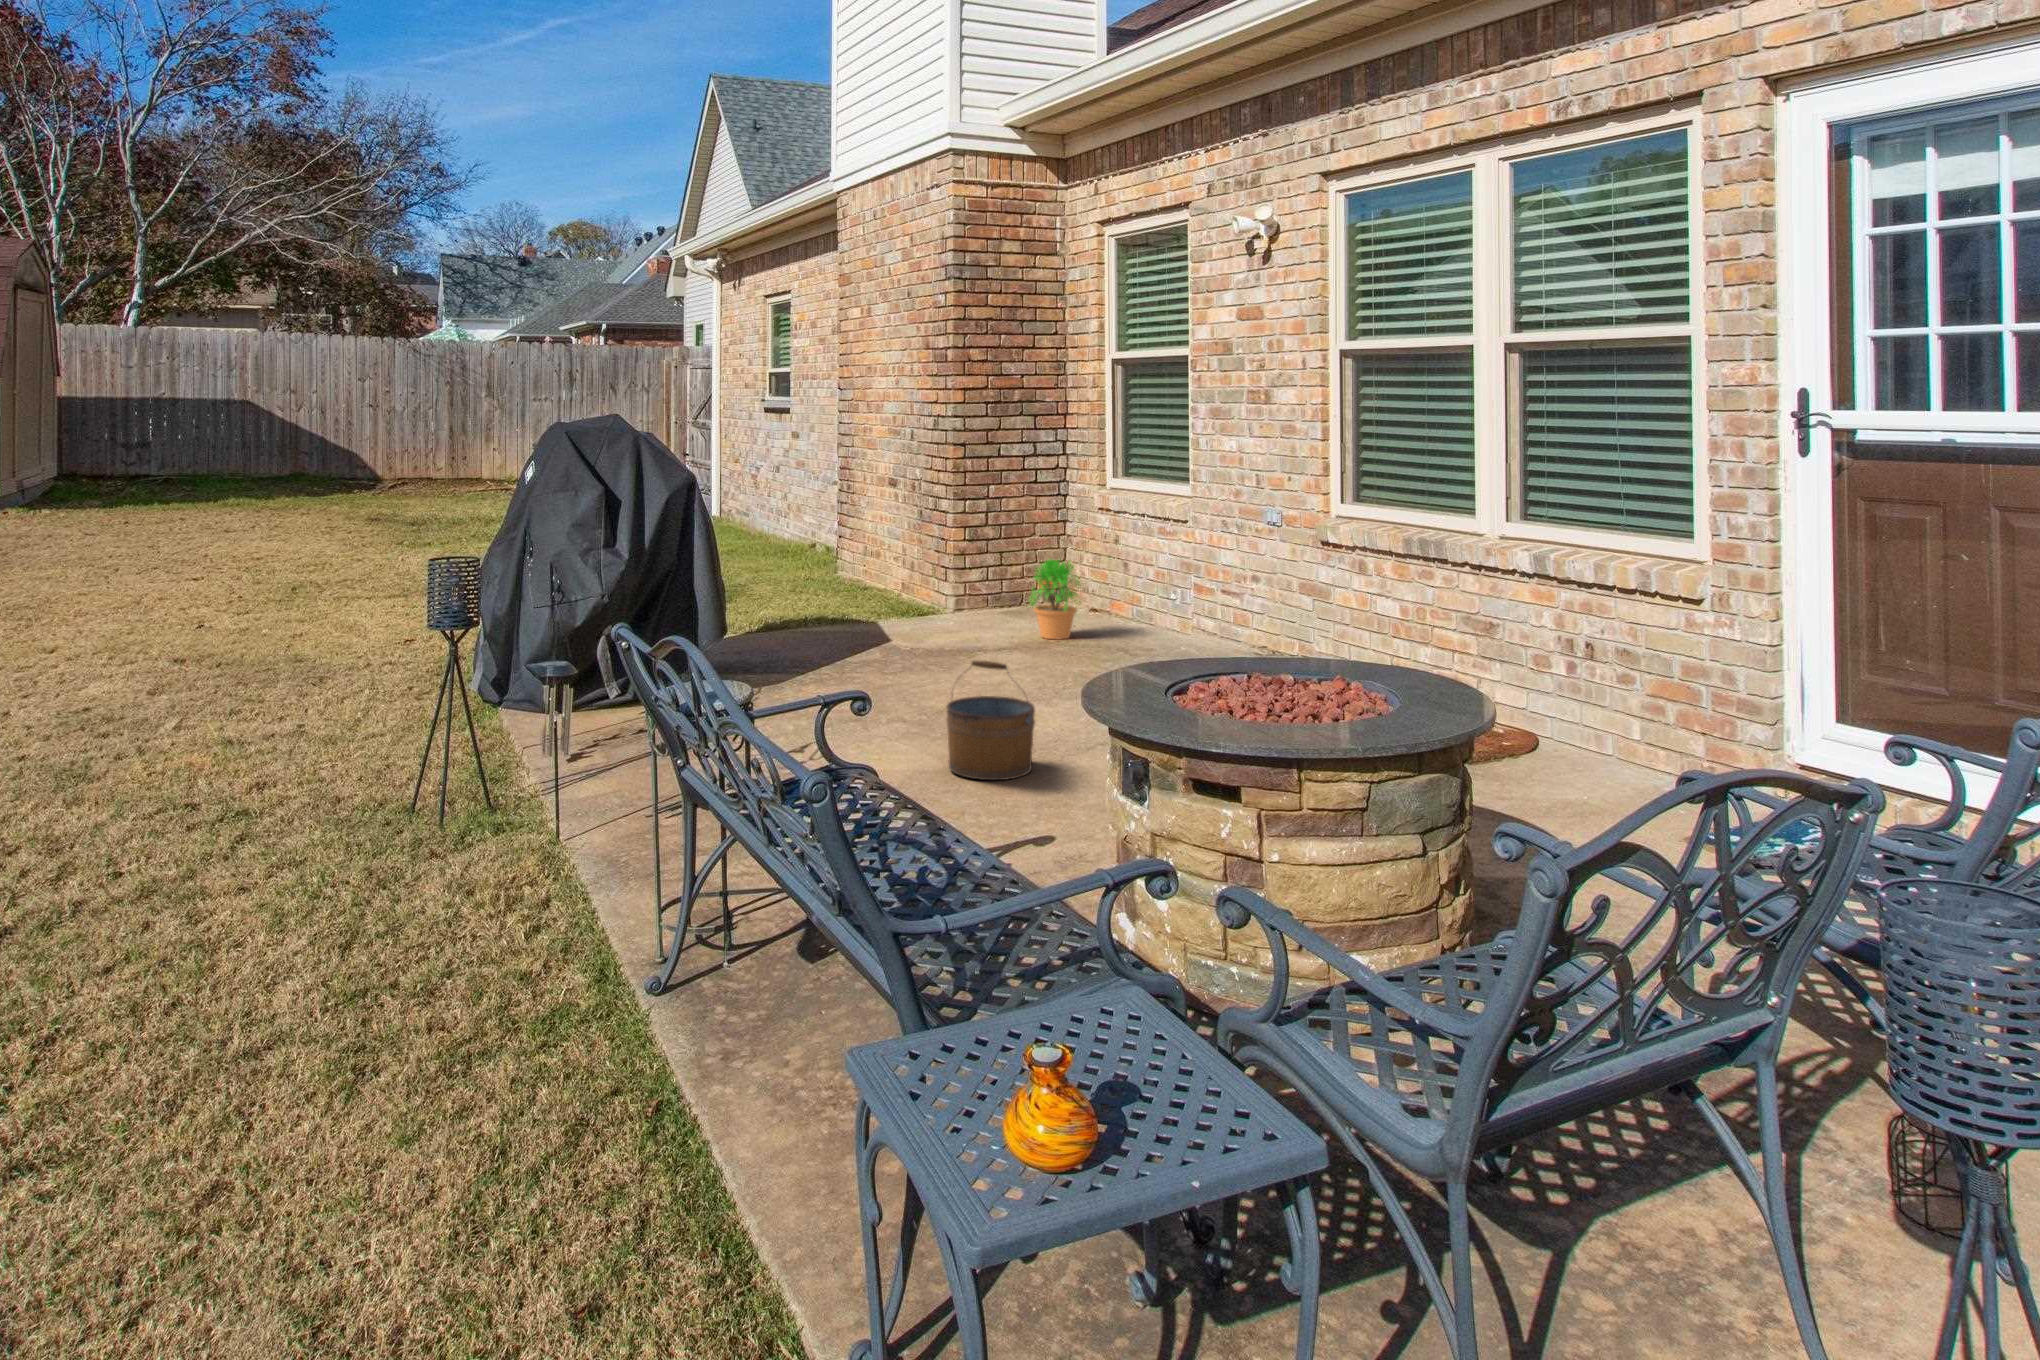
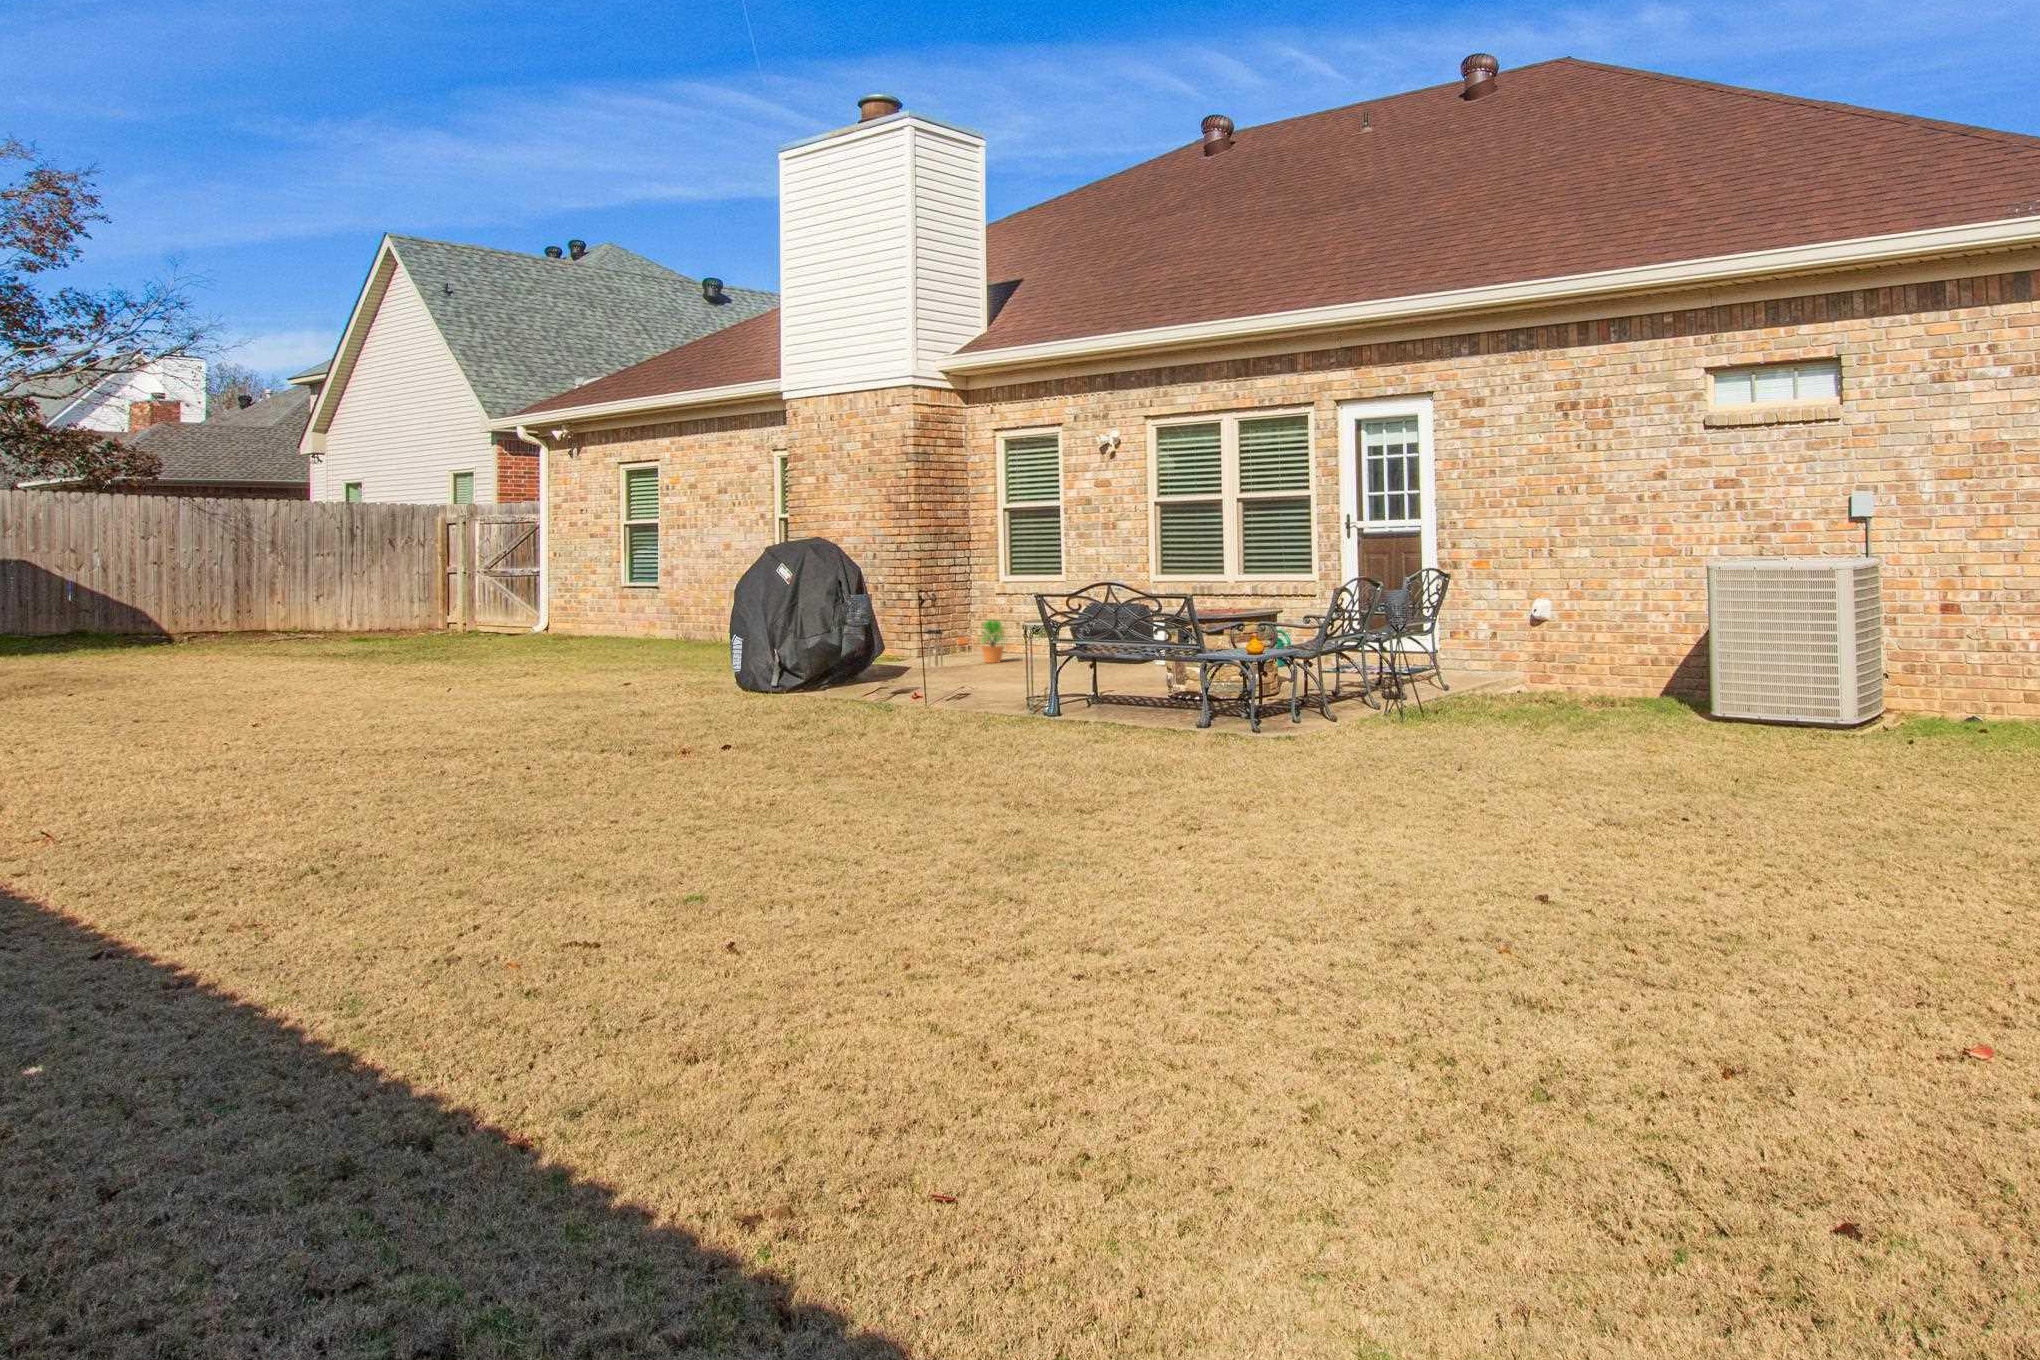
bucket: present [946,661,1035,780] -> none [1027,641,1068,690]

